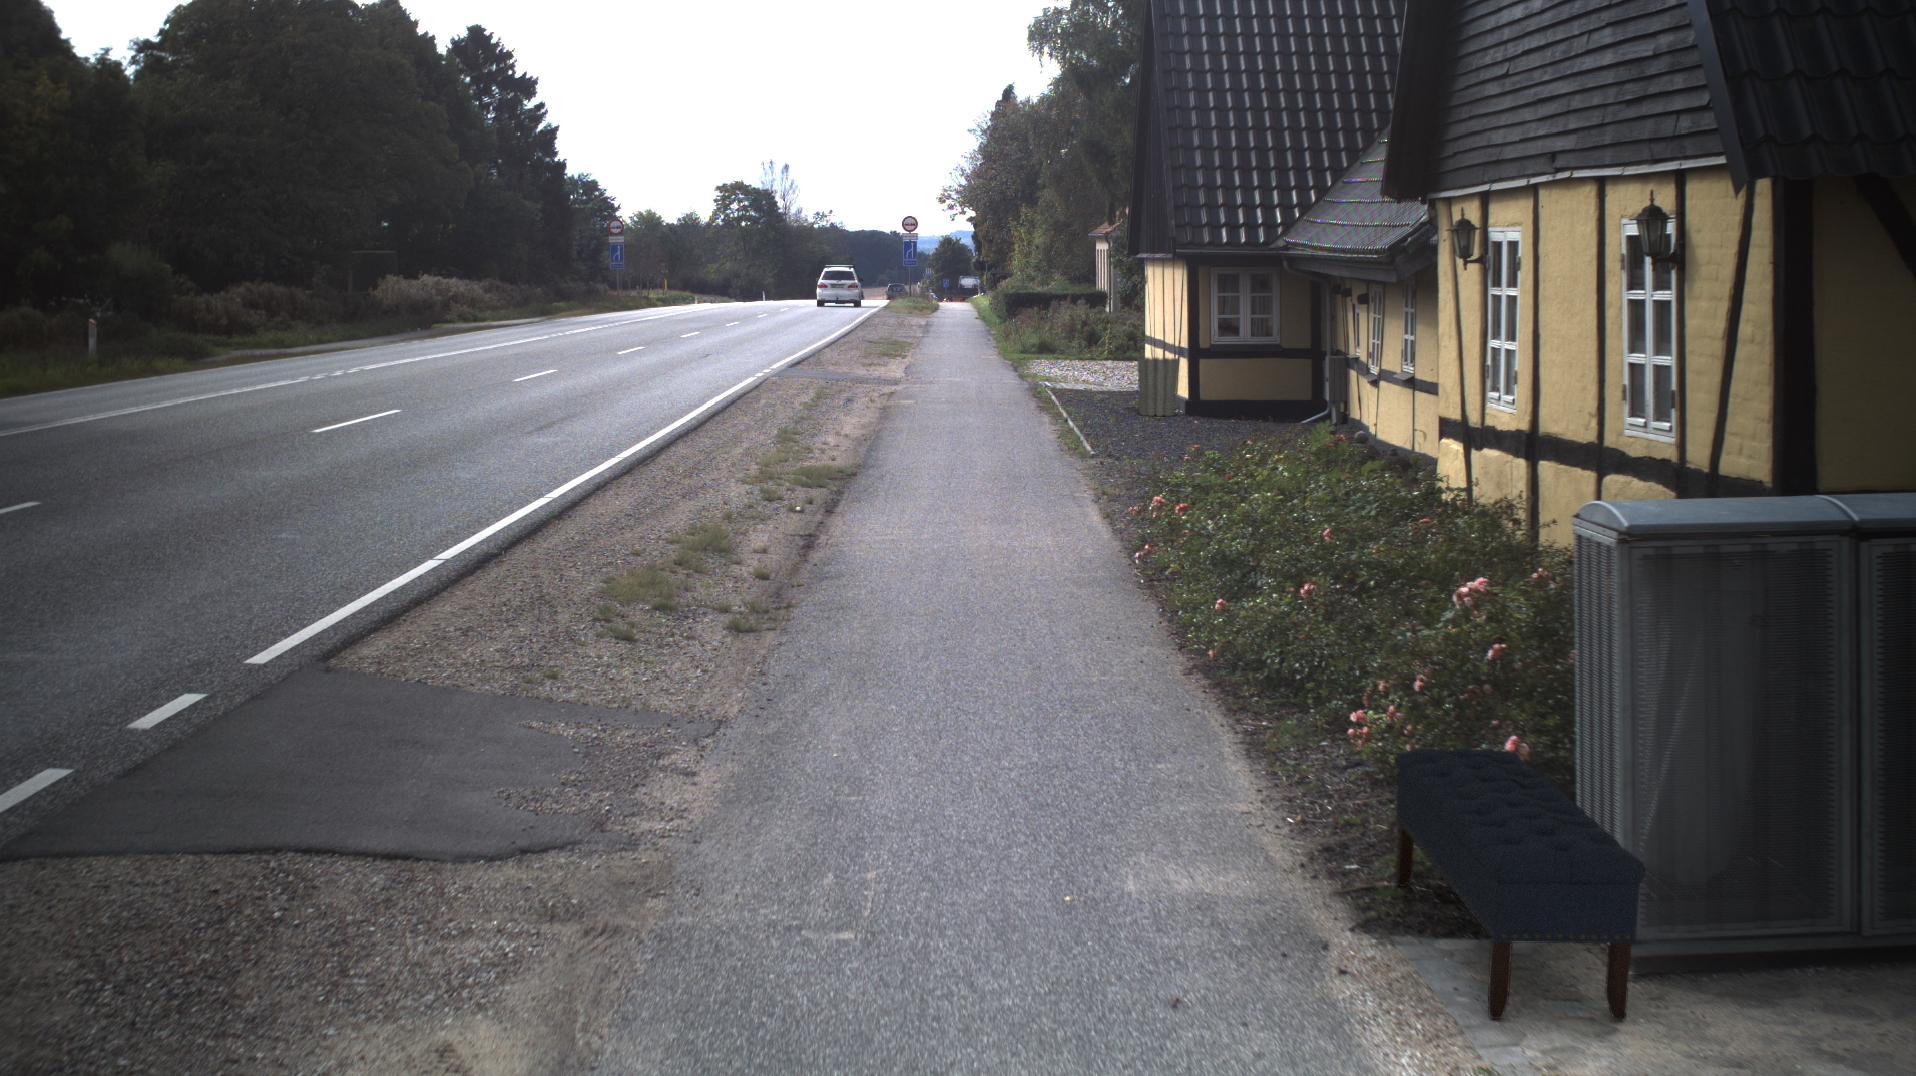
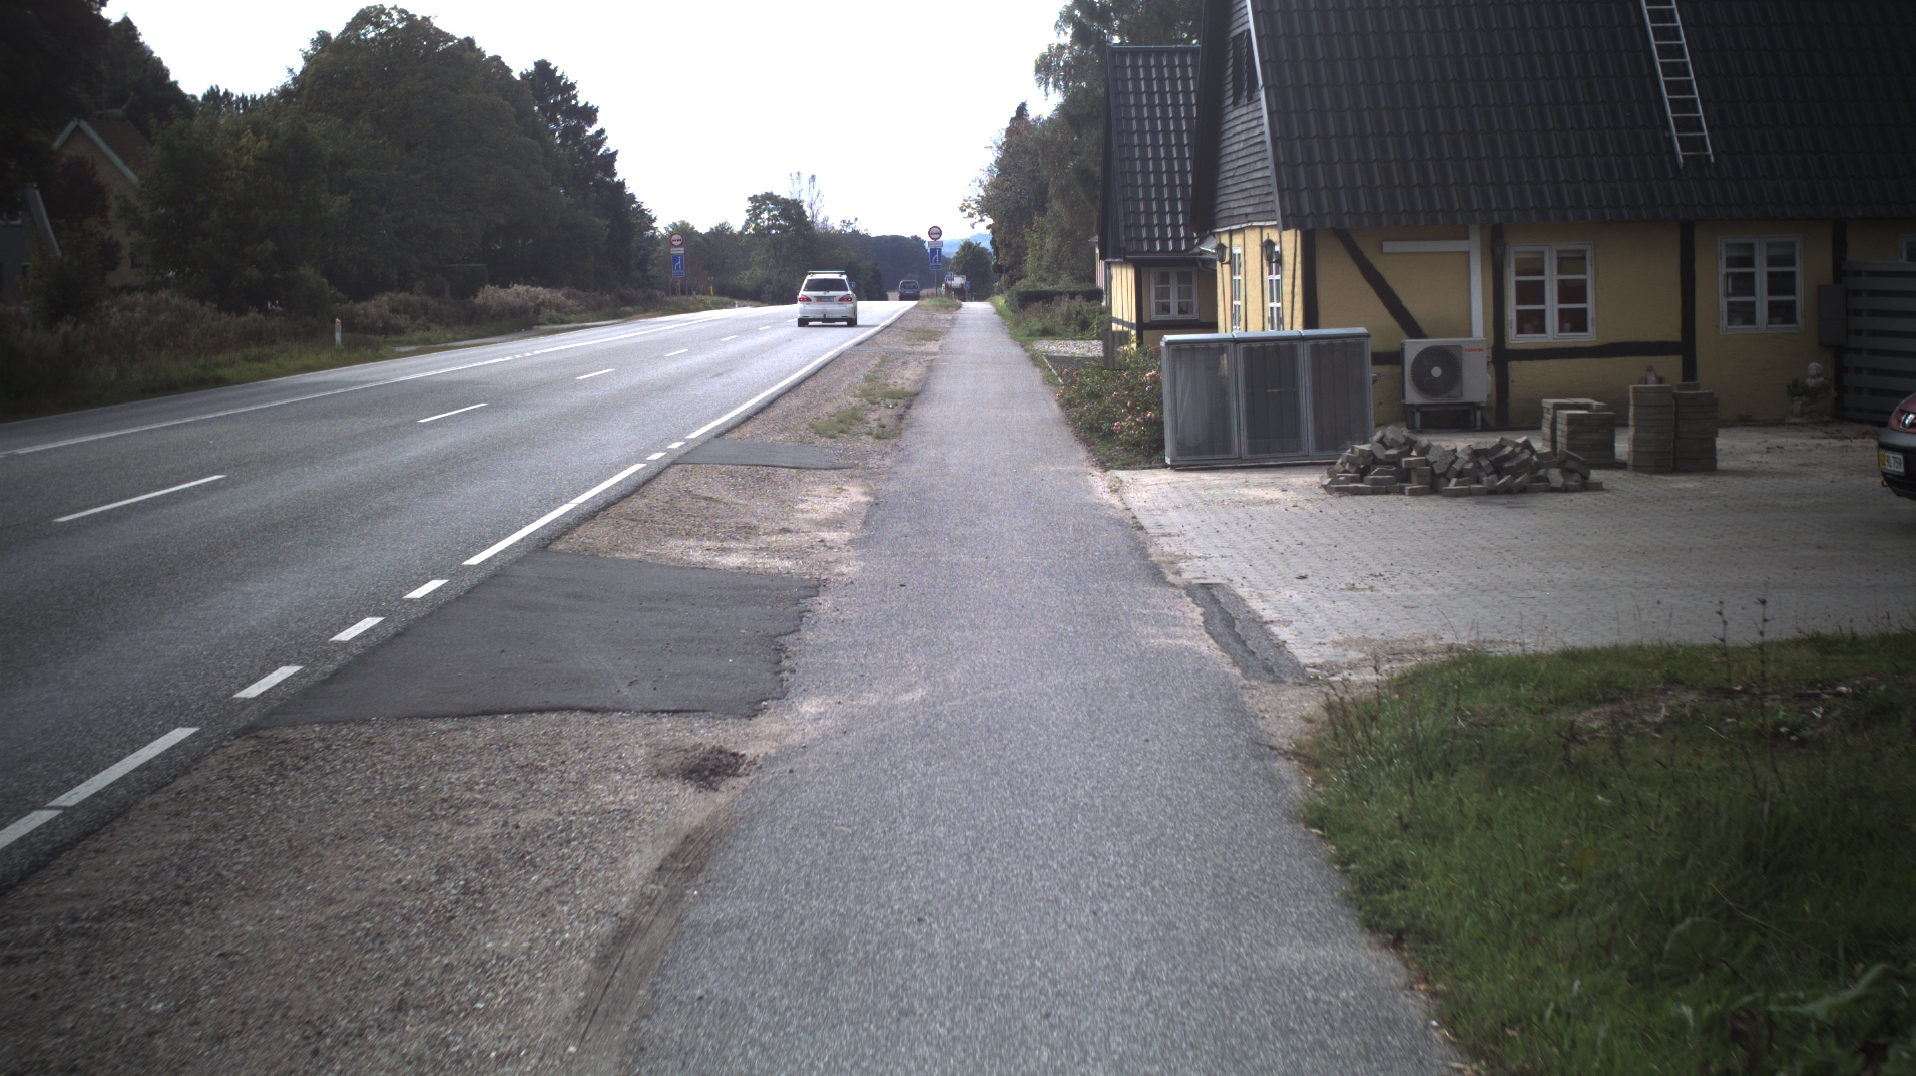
bench: present [1395,749,1646,1020] -> none [1115,423,1164,480]

